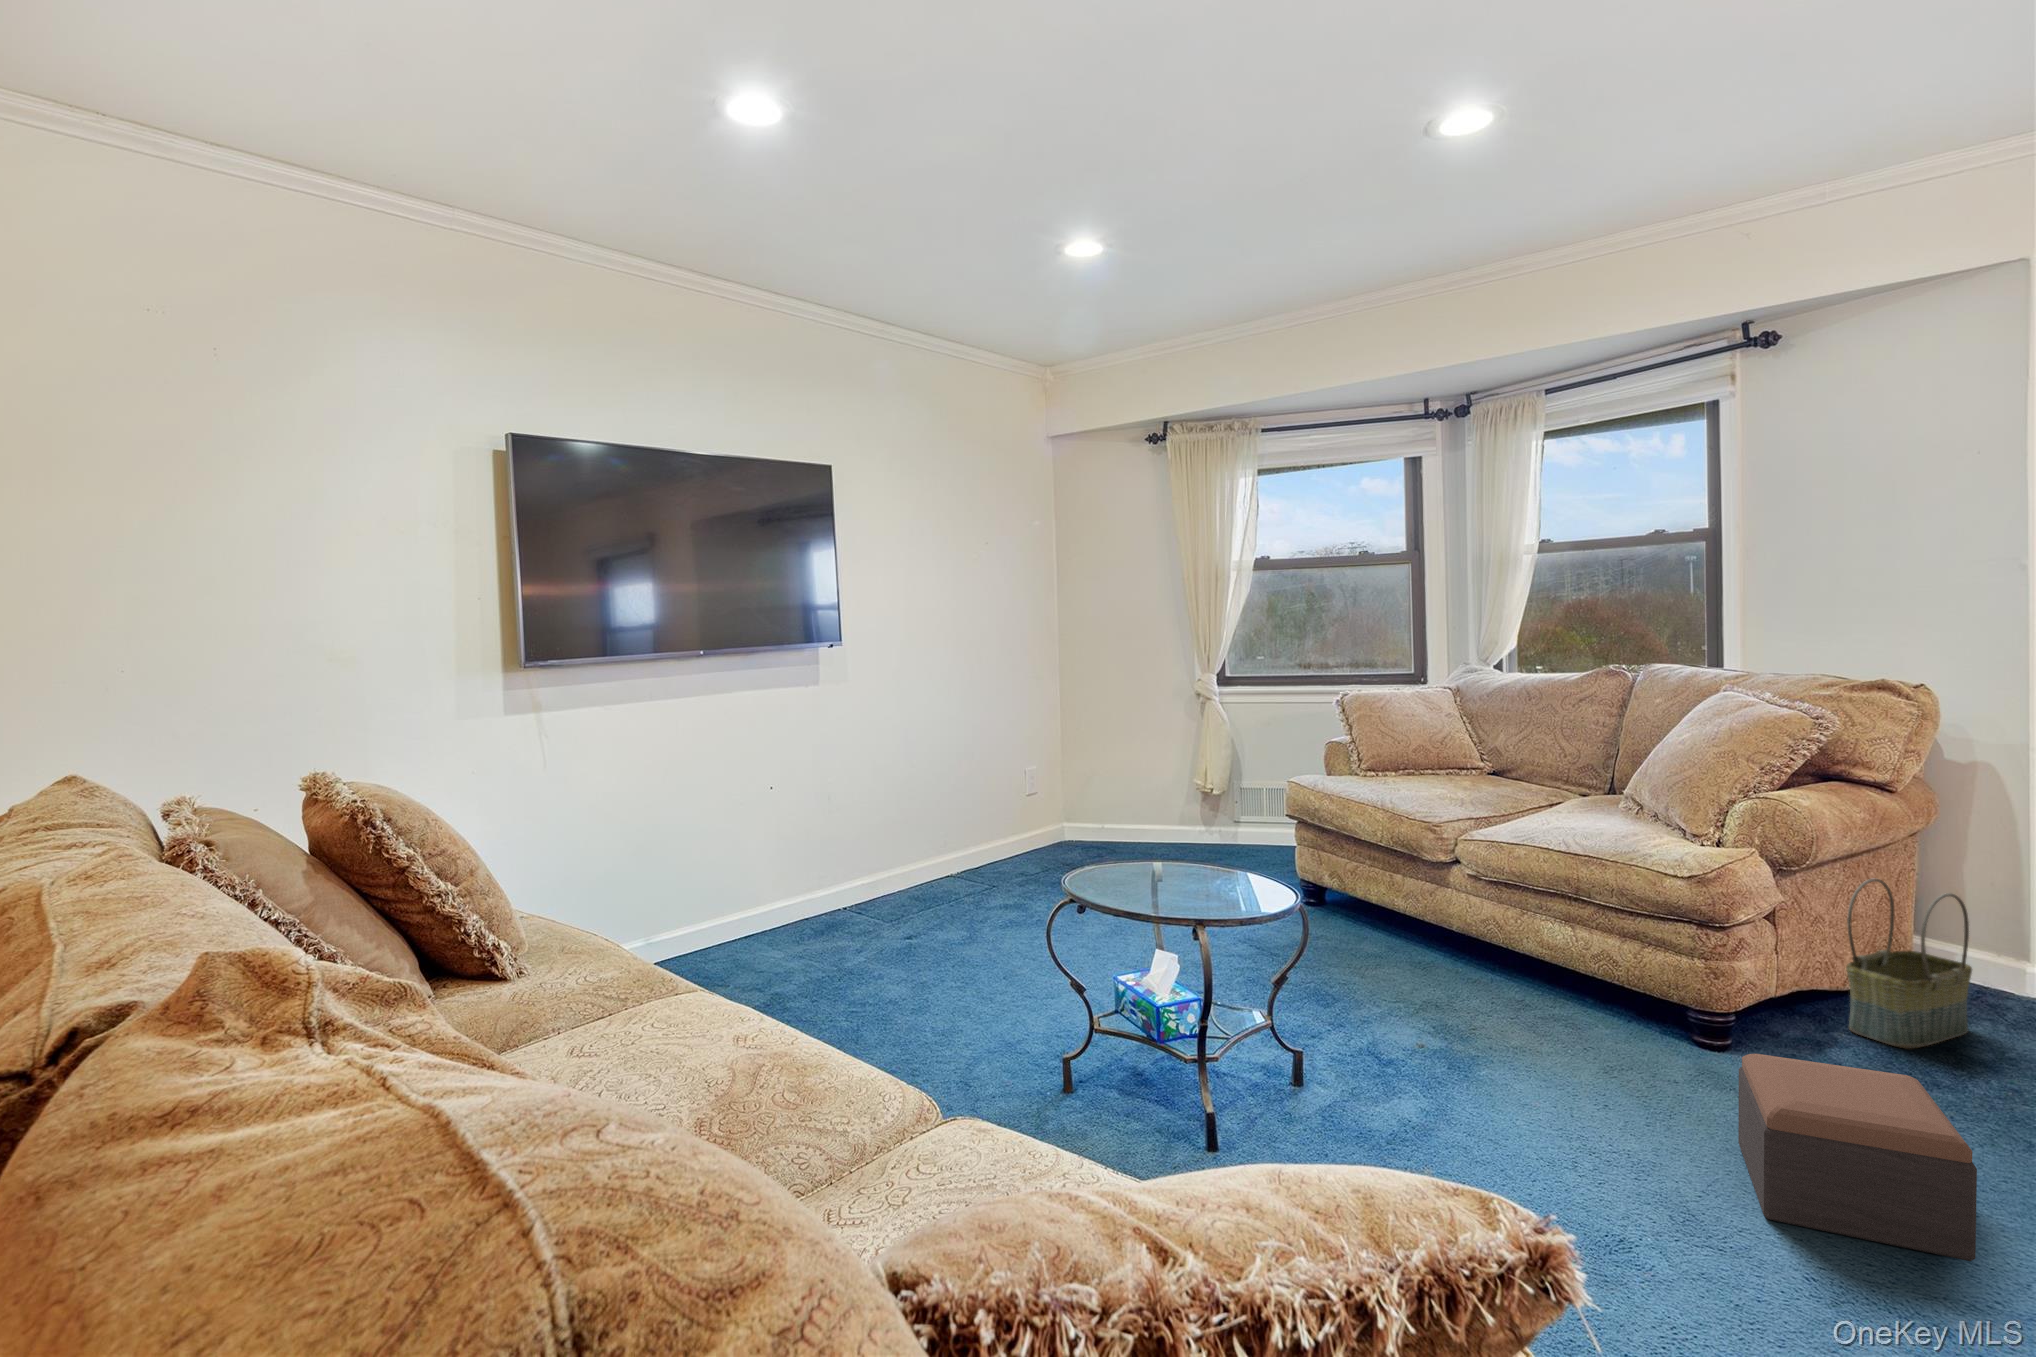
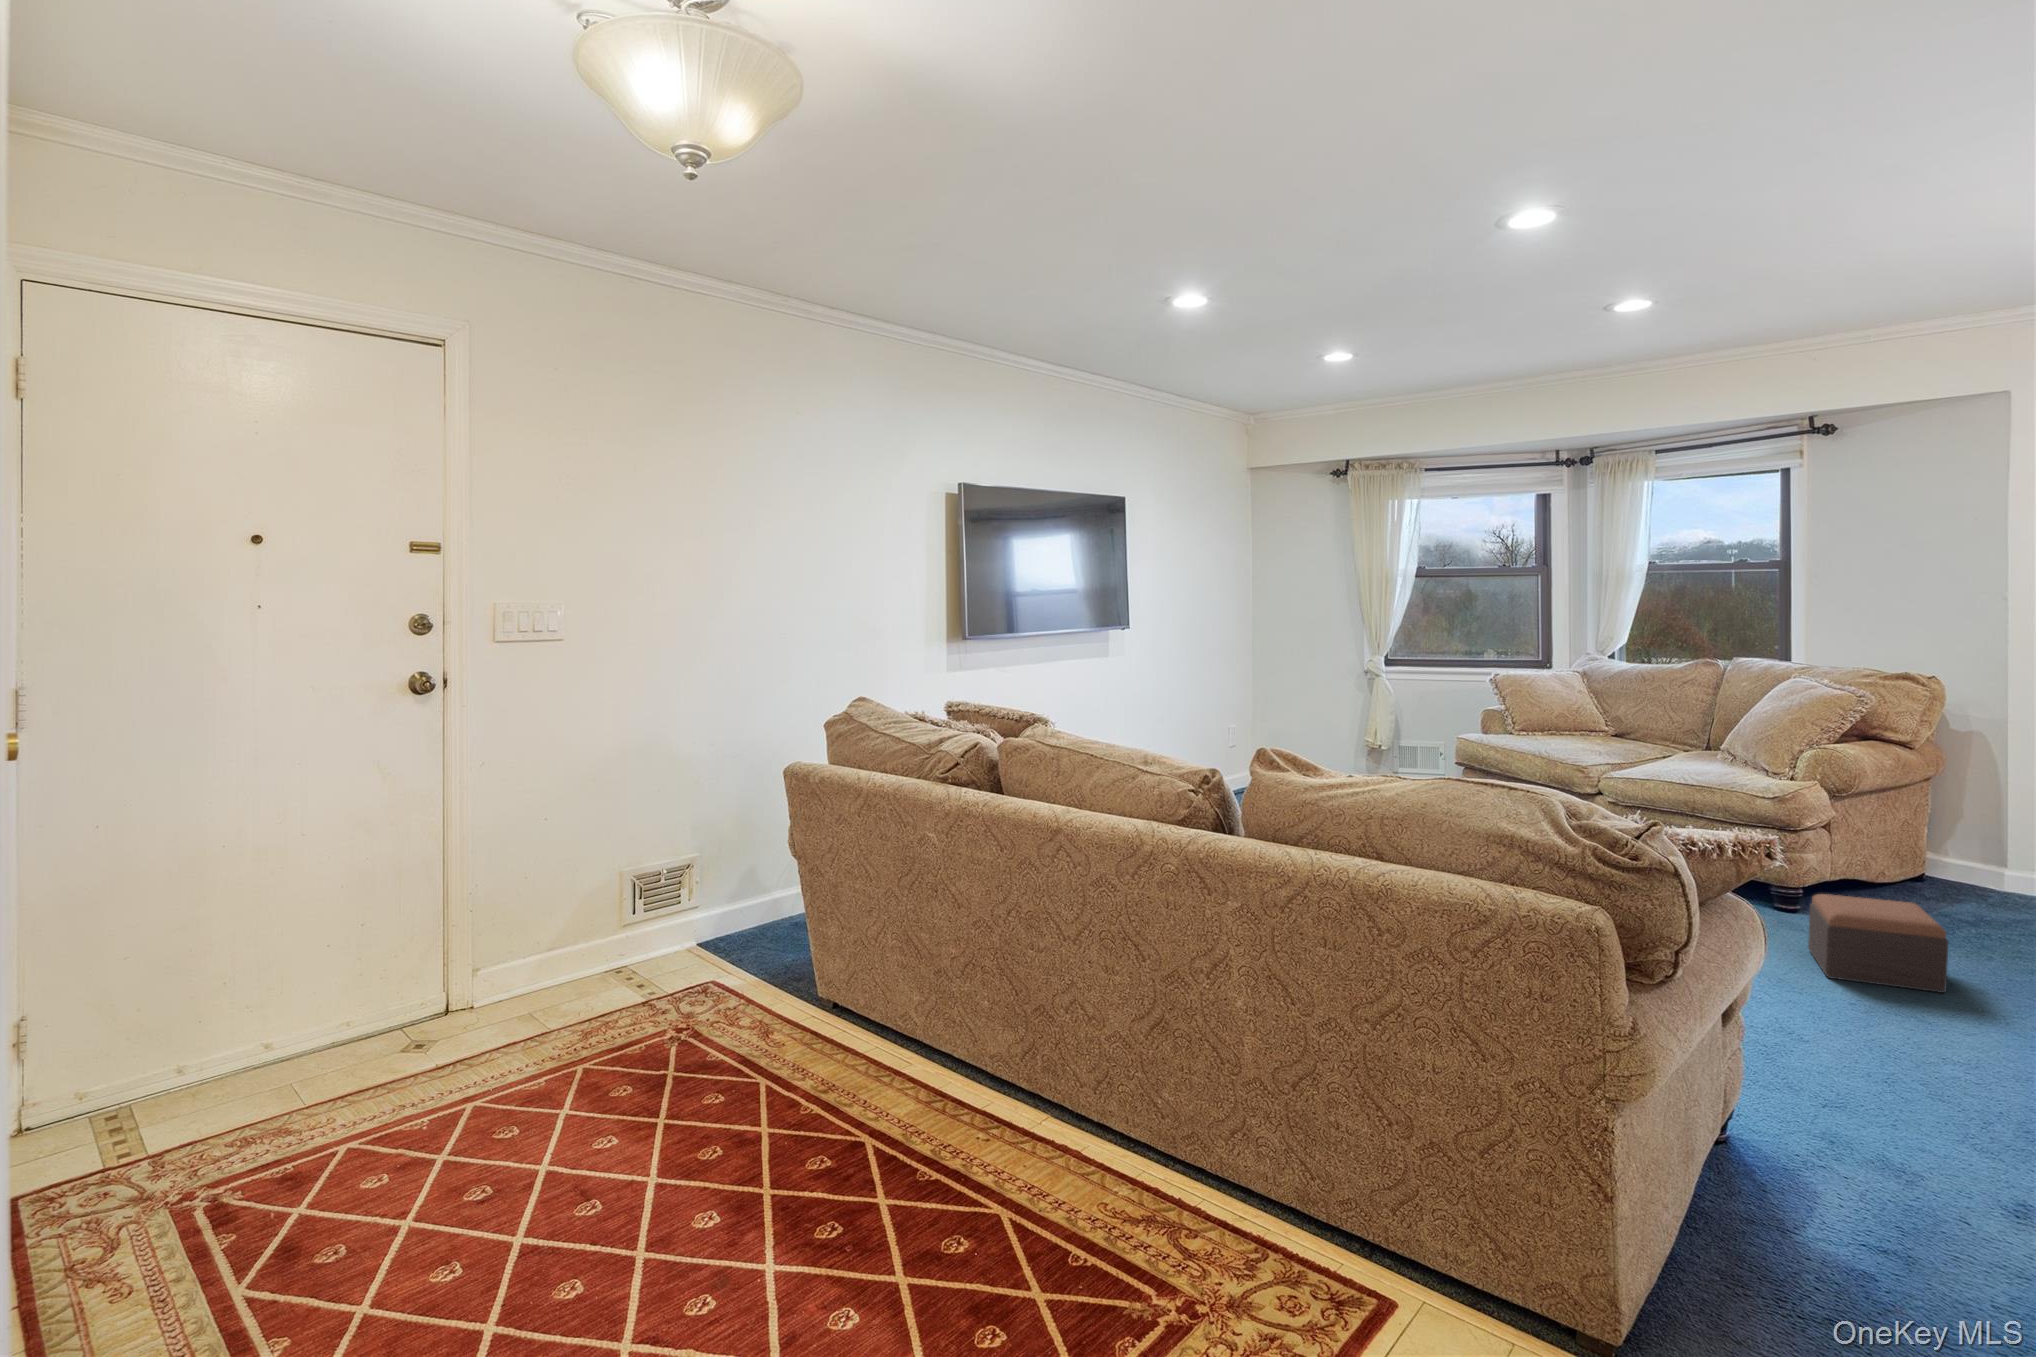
basket: present [1846,879,1972,1049] -> none [1876,804,1959,911]

